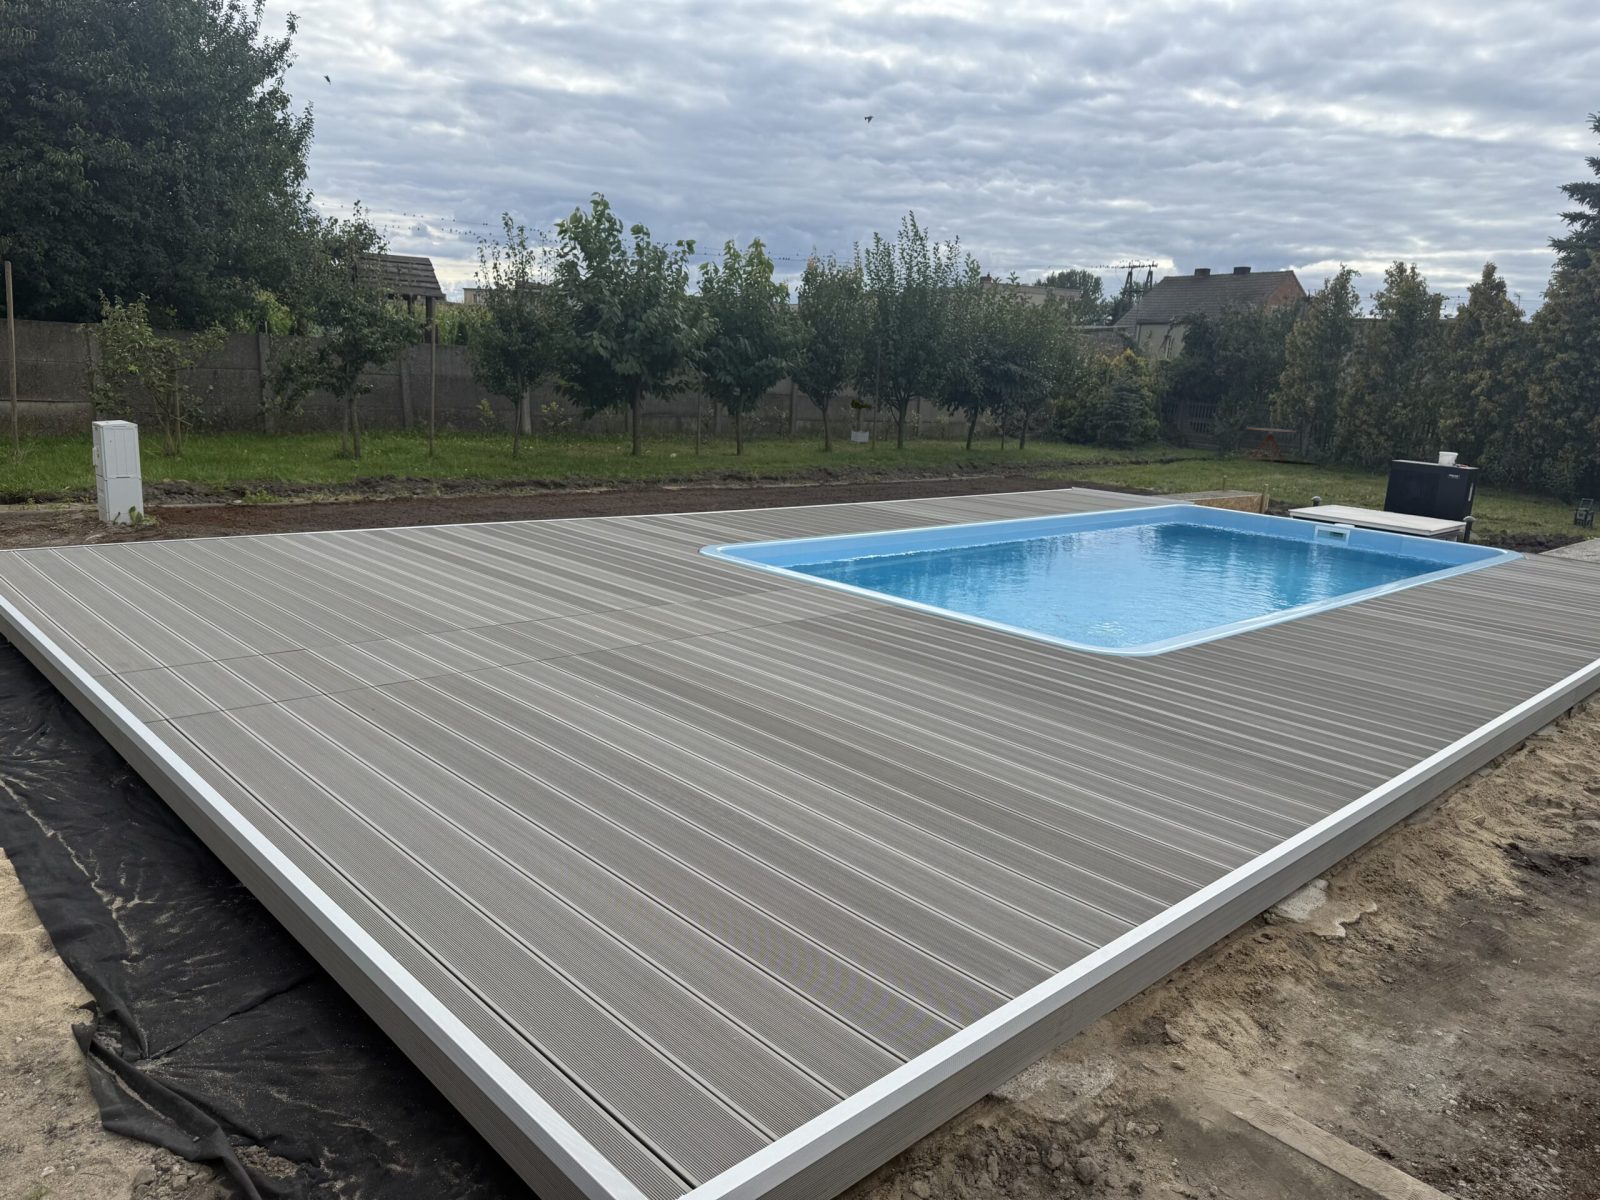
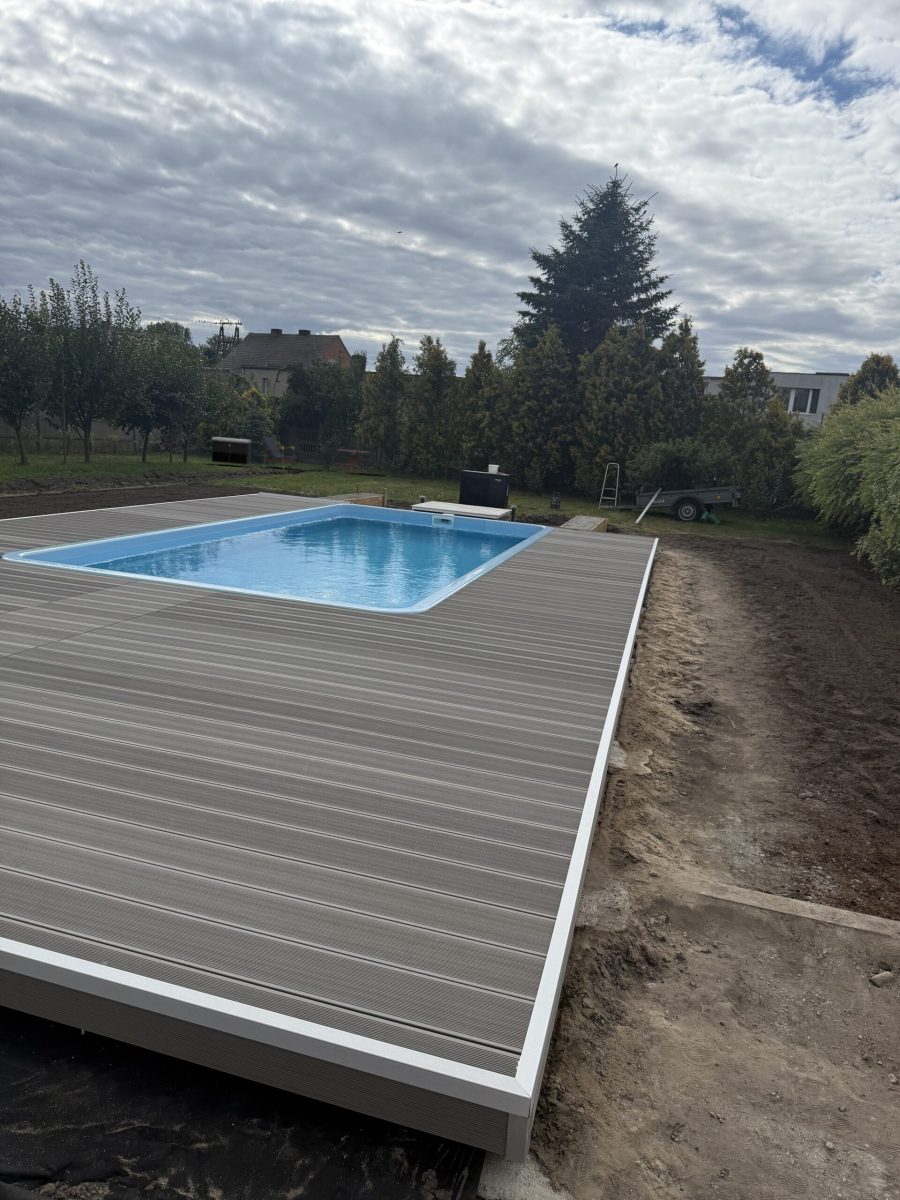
potted tree: present [851,399,870,442] -> none [8,419,29,461]
lounge chair: none [1143,412,1191,454] -> present [263,437,297,467]
storage bench: none [1076,413,1129,451] -> present [212,437,251,466]

